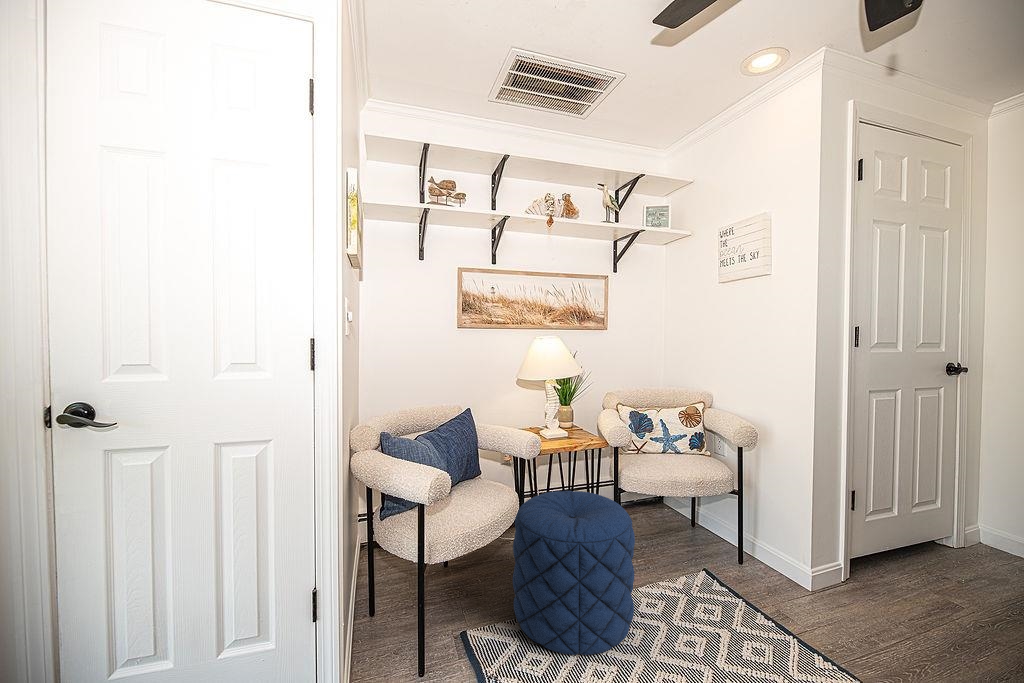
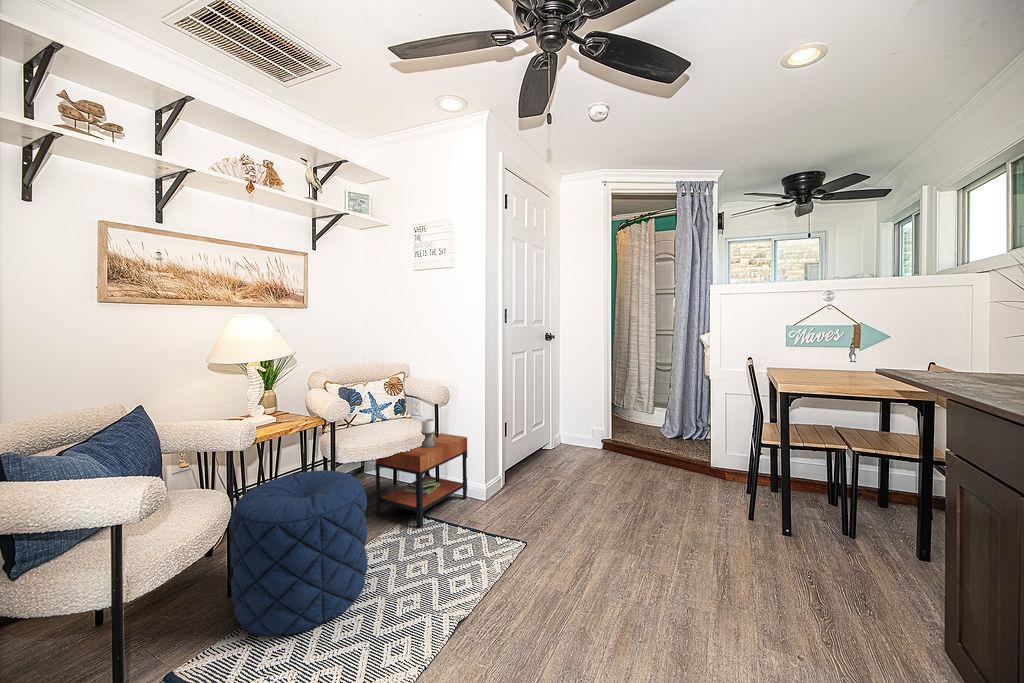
side table: none [662,461,785,592] -> present [375,419,467,528]

